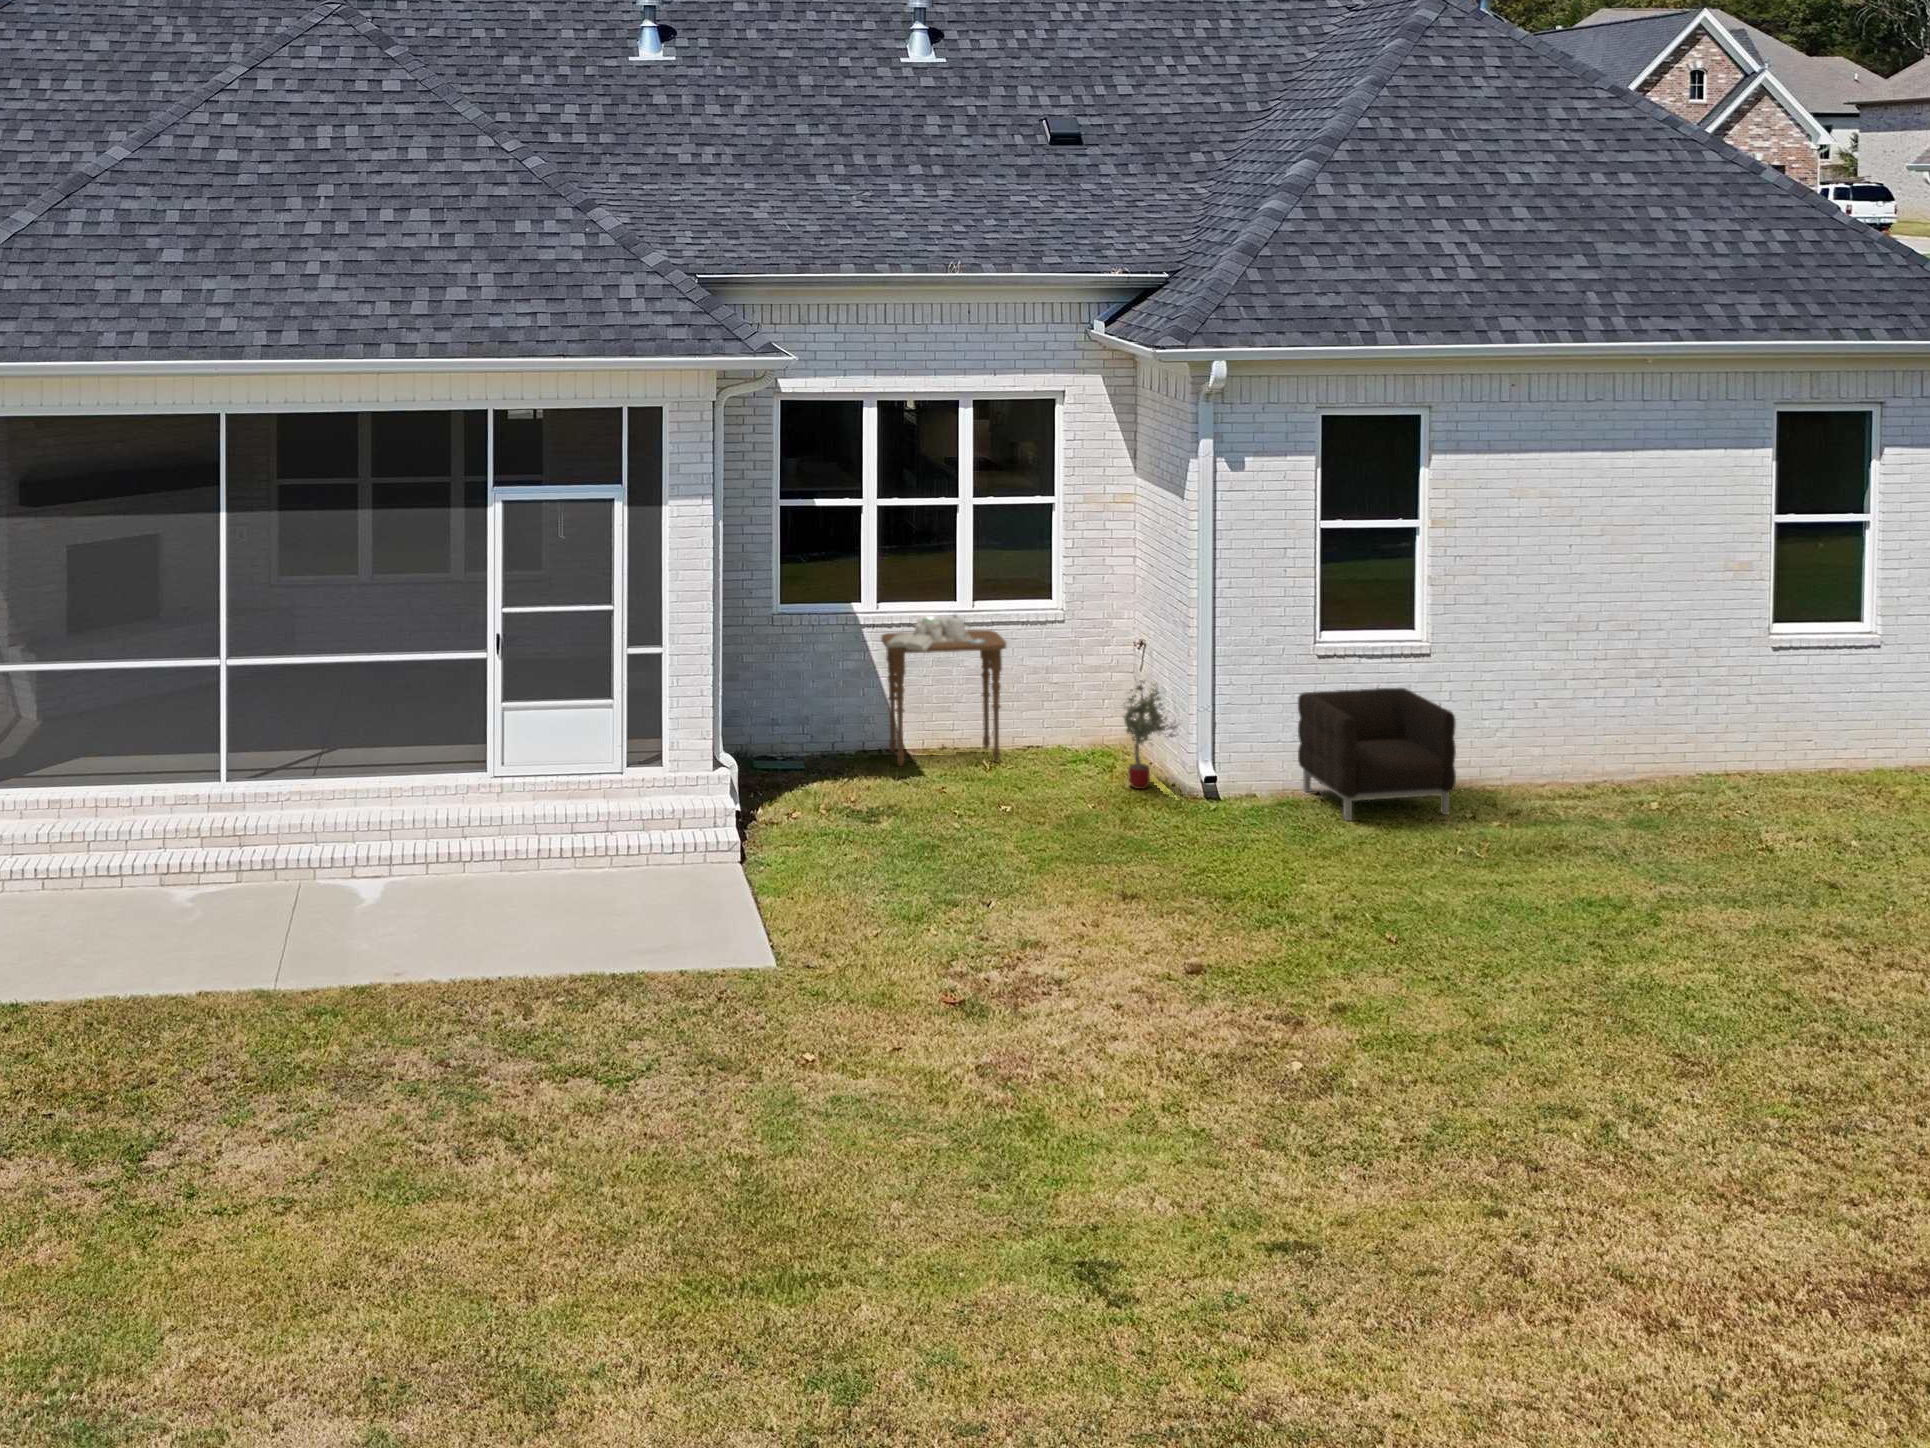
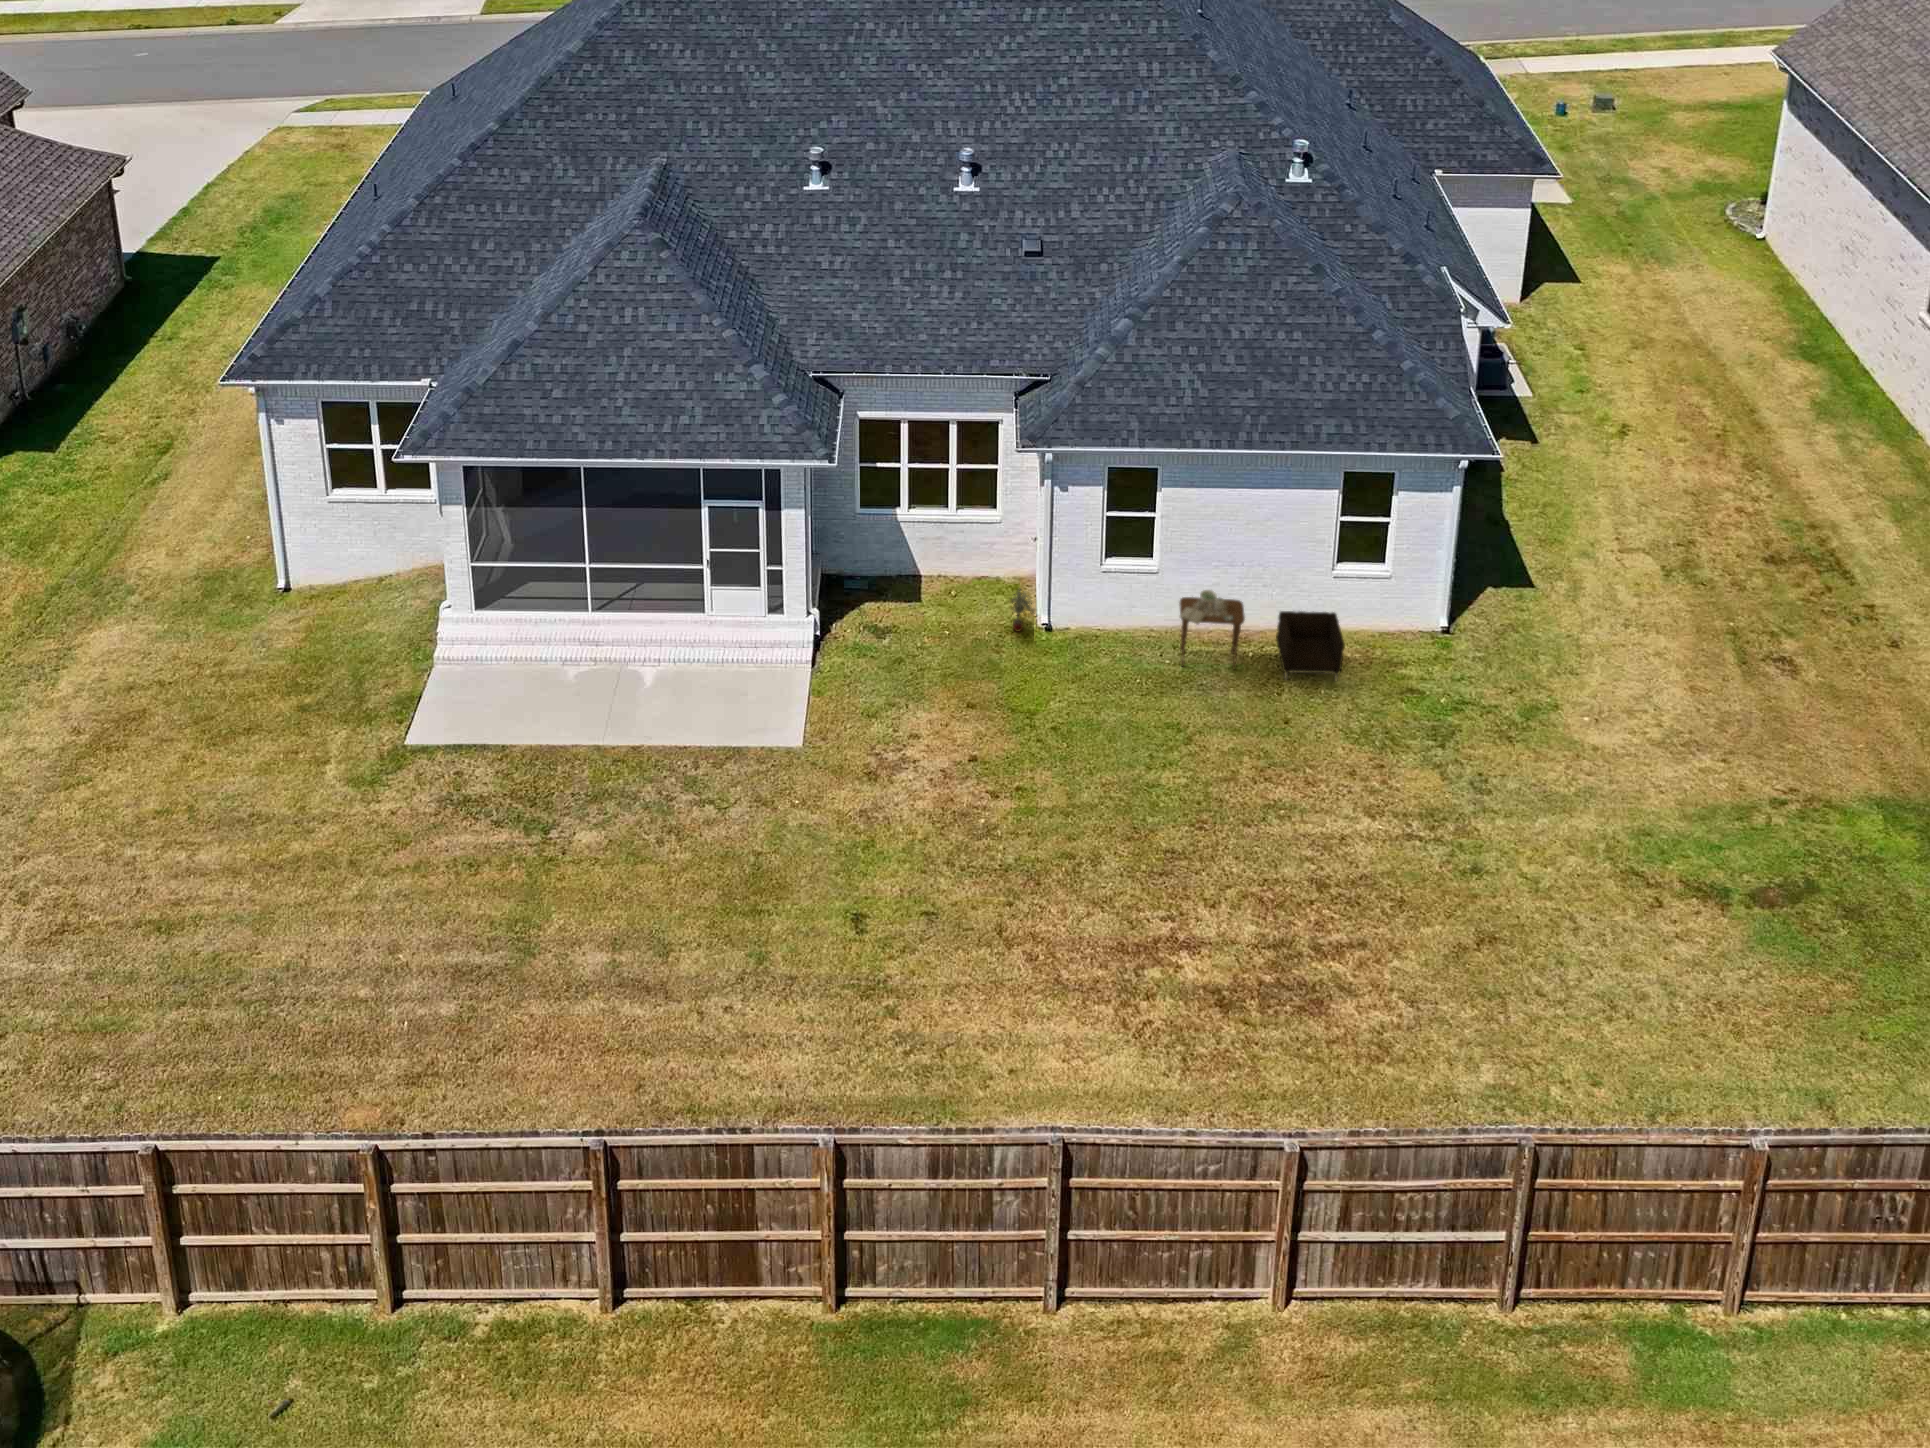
side table: present [881,615,1006,766] -> present [1179,590,1245,669]
armchair: present [1298,688,1456,821] -> present [1276,611,1345,681]

